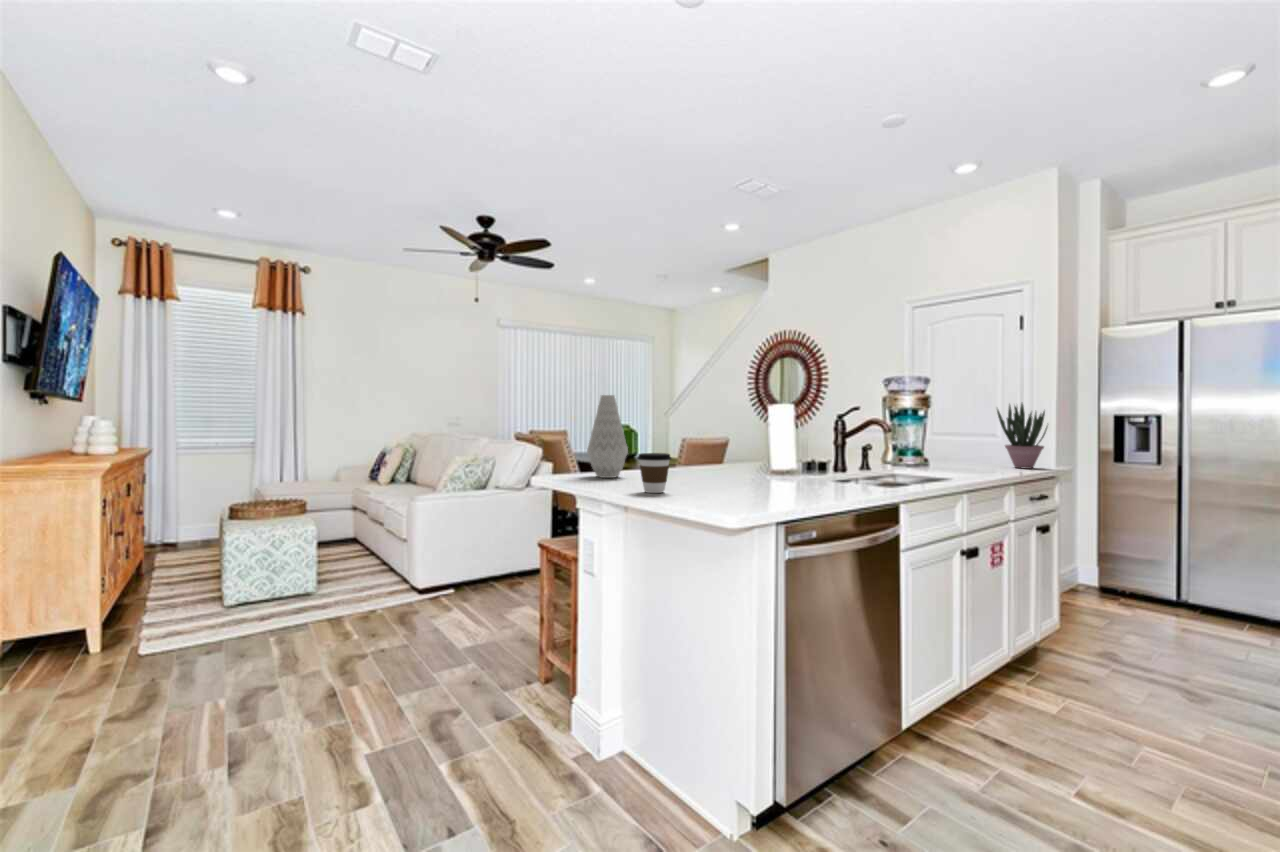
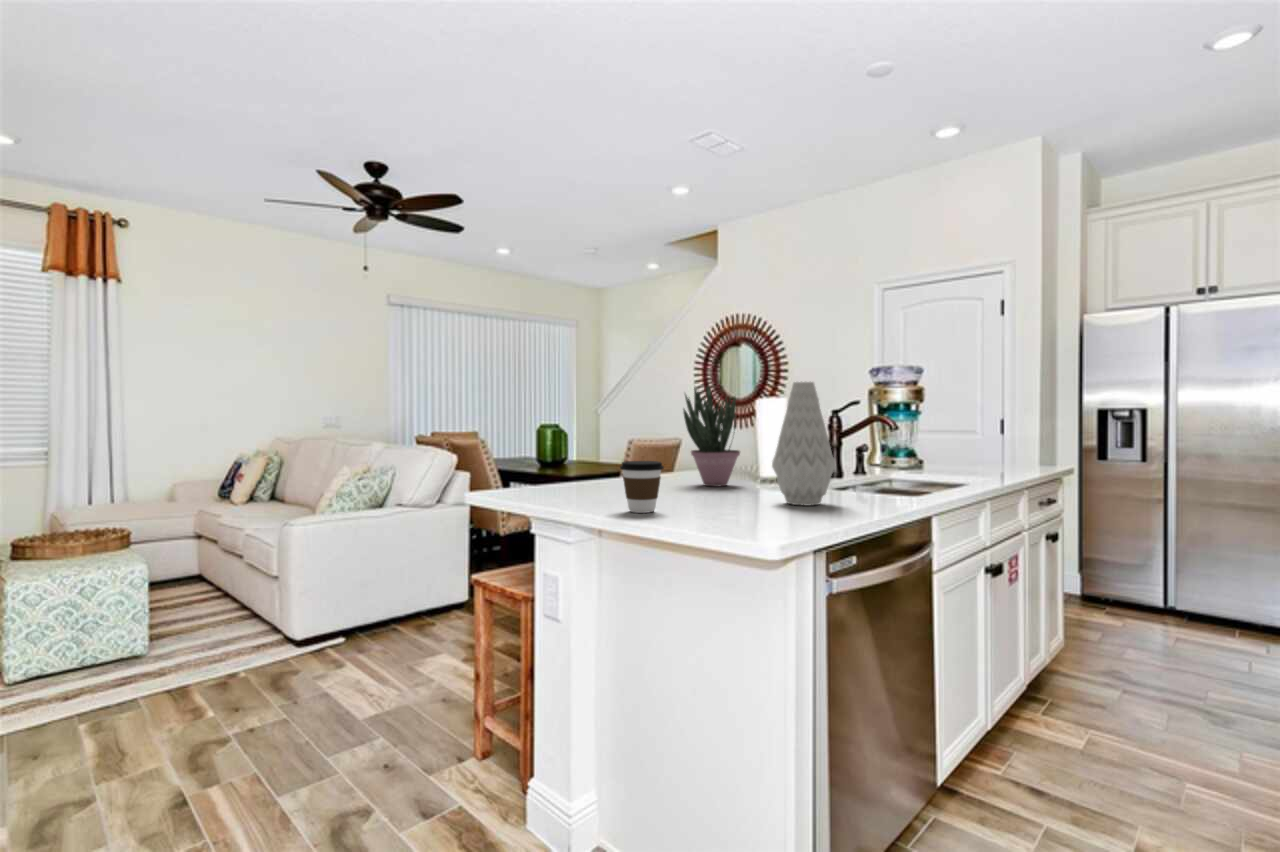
vase: present [587,395,628,478] -> present [772,382,836,505]
potted plant: present [997,404,1048,469] -> present [683,386,740,486]

